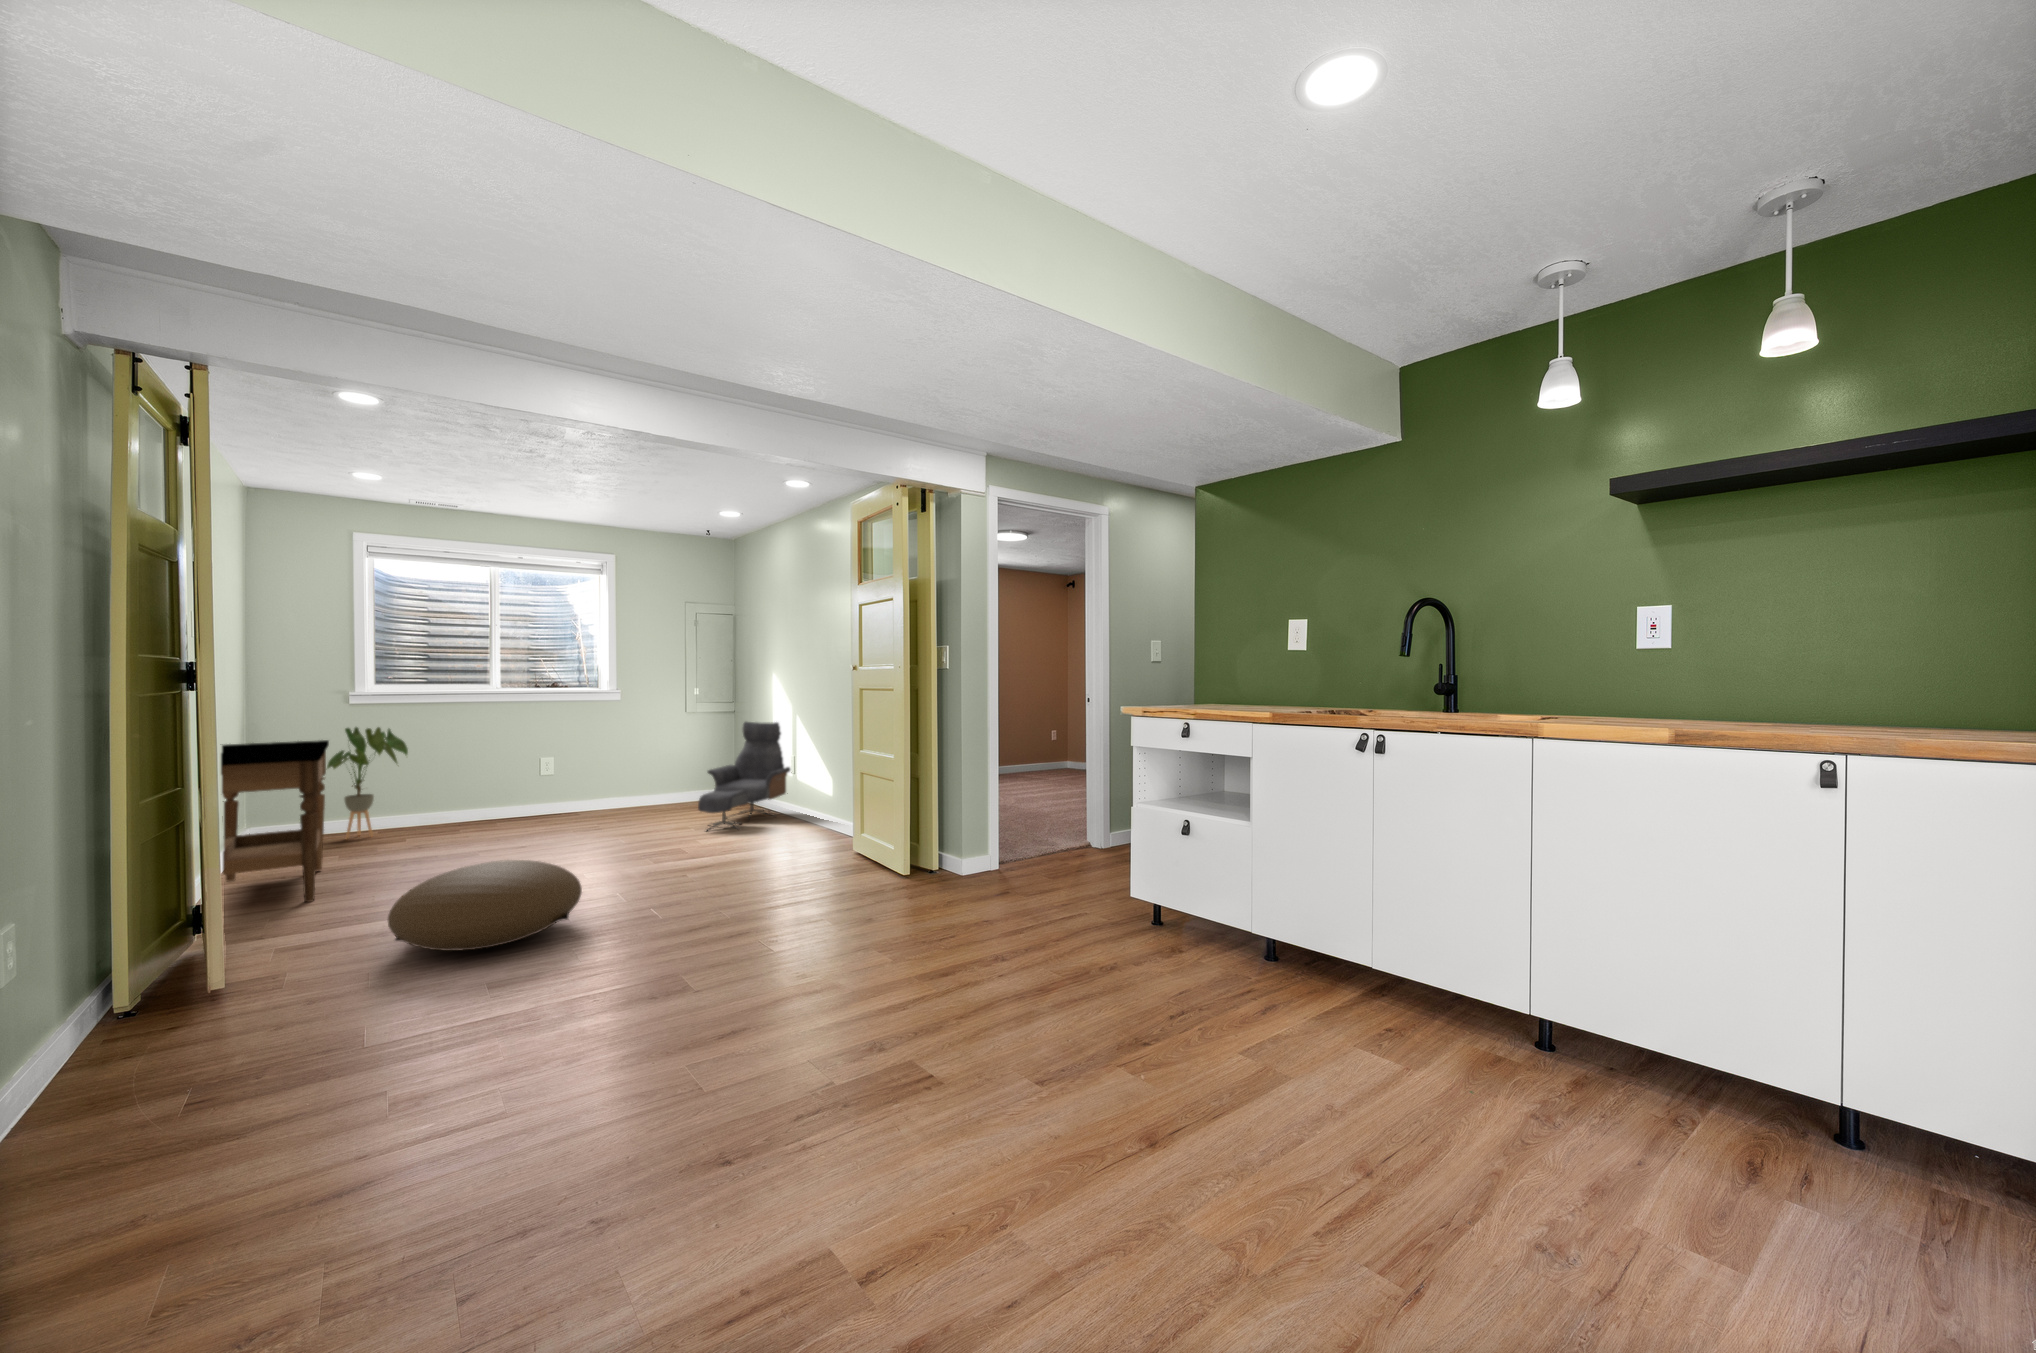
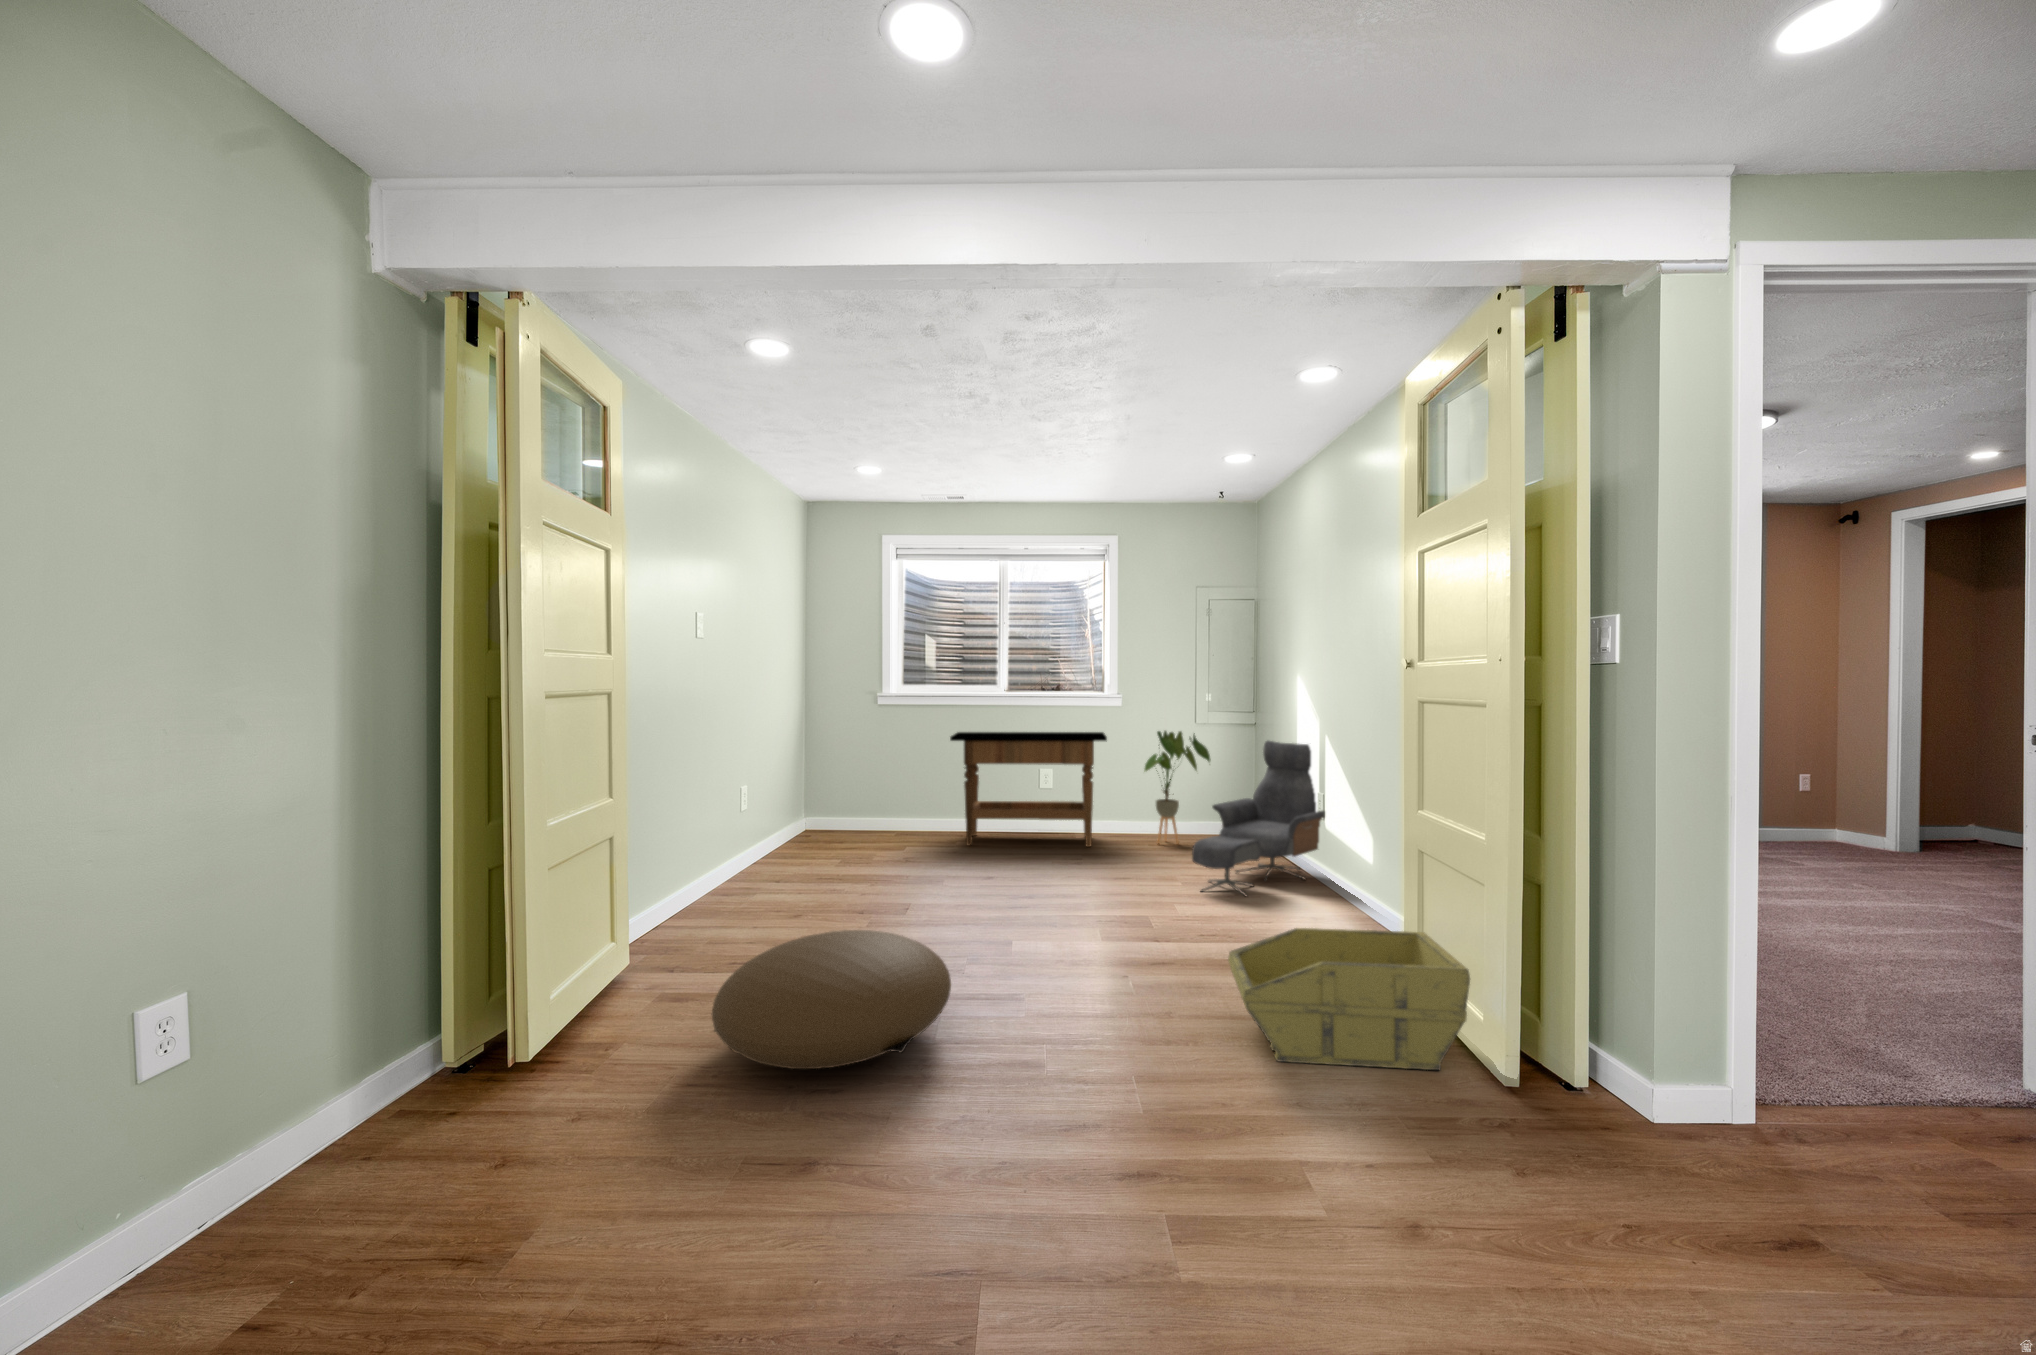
house plant: present [327,727,408,839] -> present [1145,731,1211,844]
side table: present [221,740,329,902] -> present [950,732,1107,847]
storage bin: none [757,815,889,891] -> present [1228,928,1470,1070]

